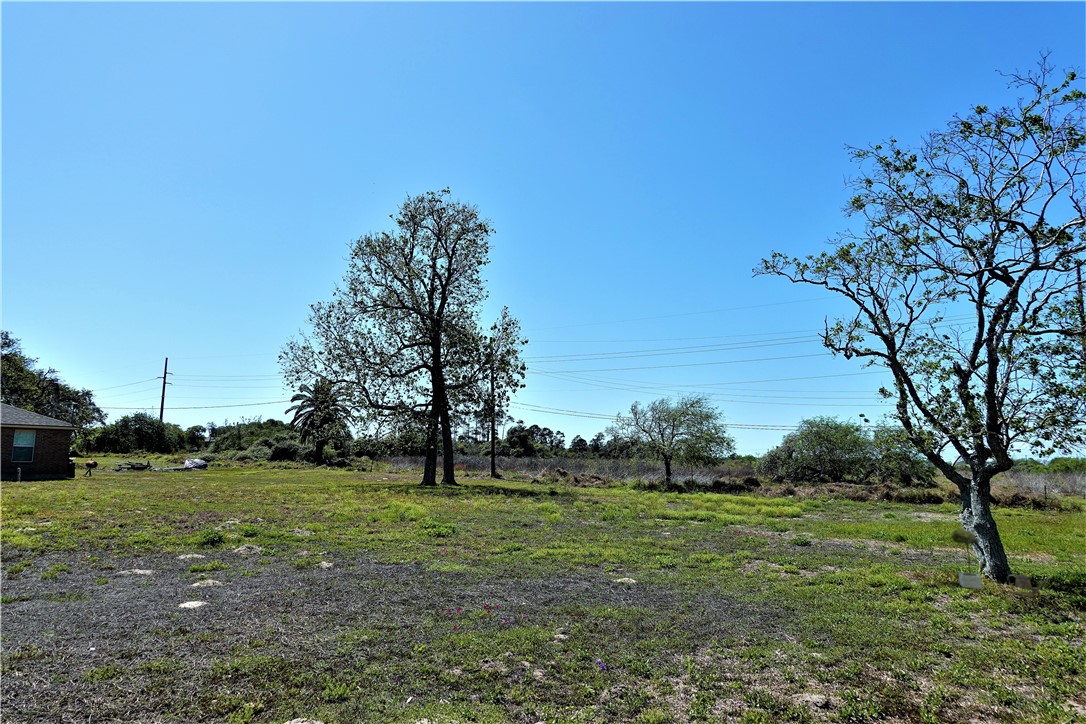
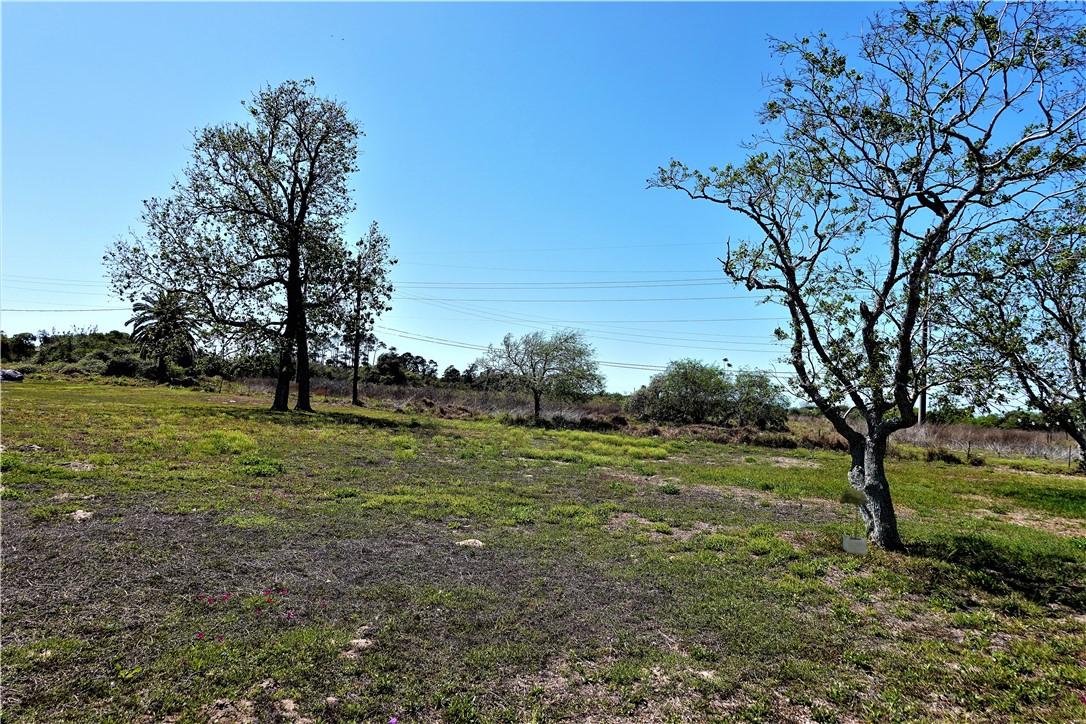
watering can: present [1008,575,1052,597] -> none [894,540,941,565]

